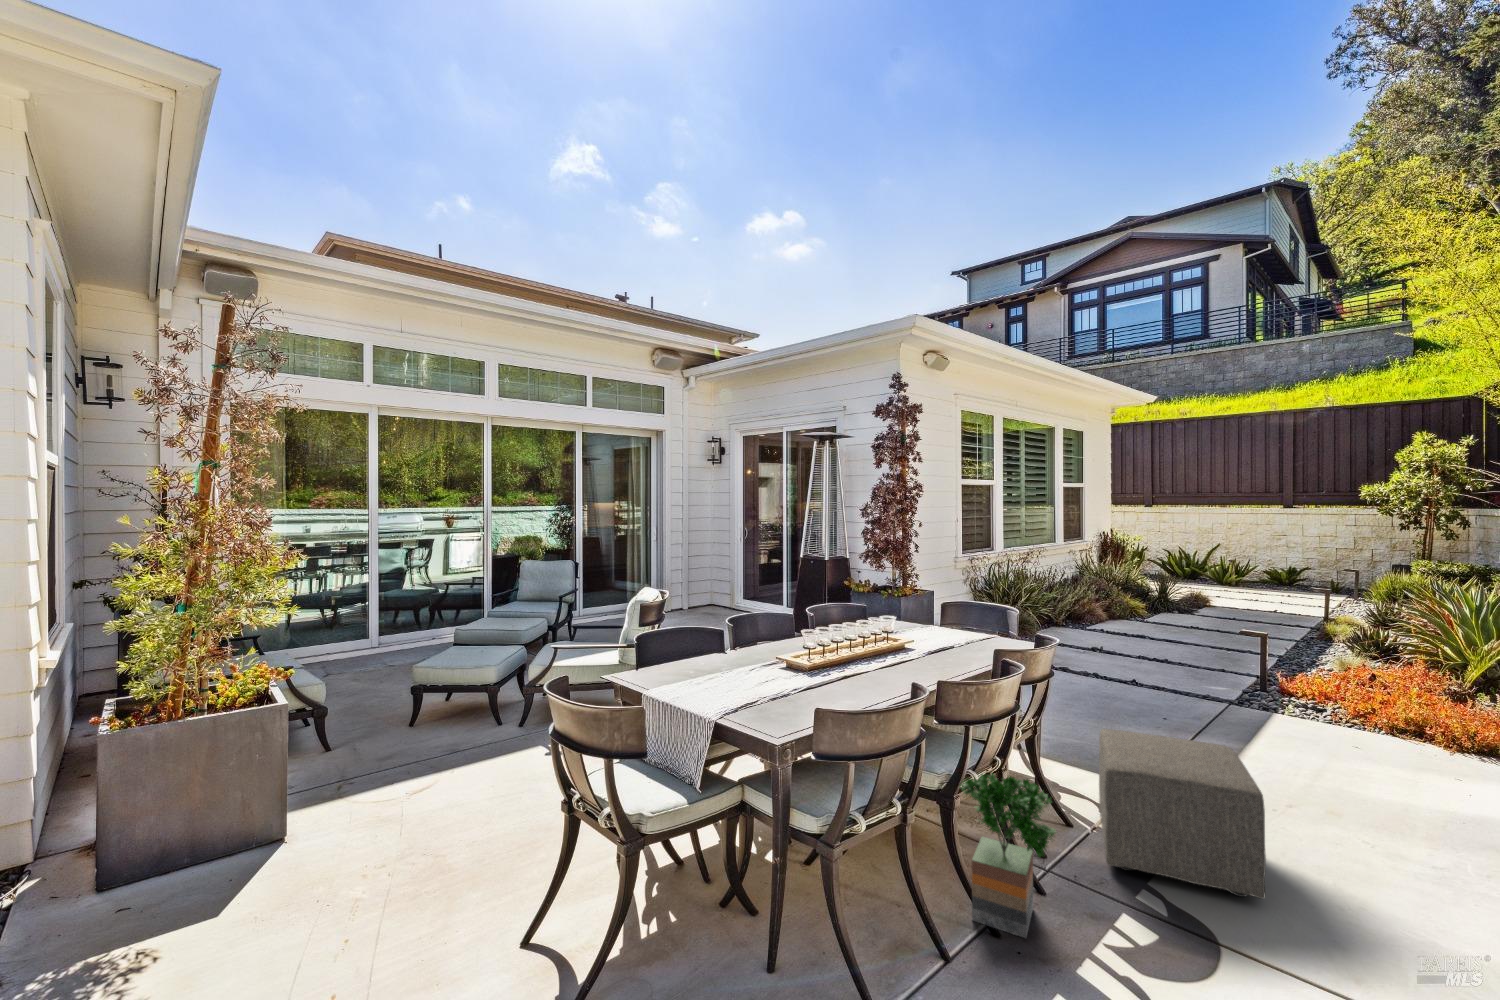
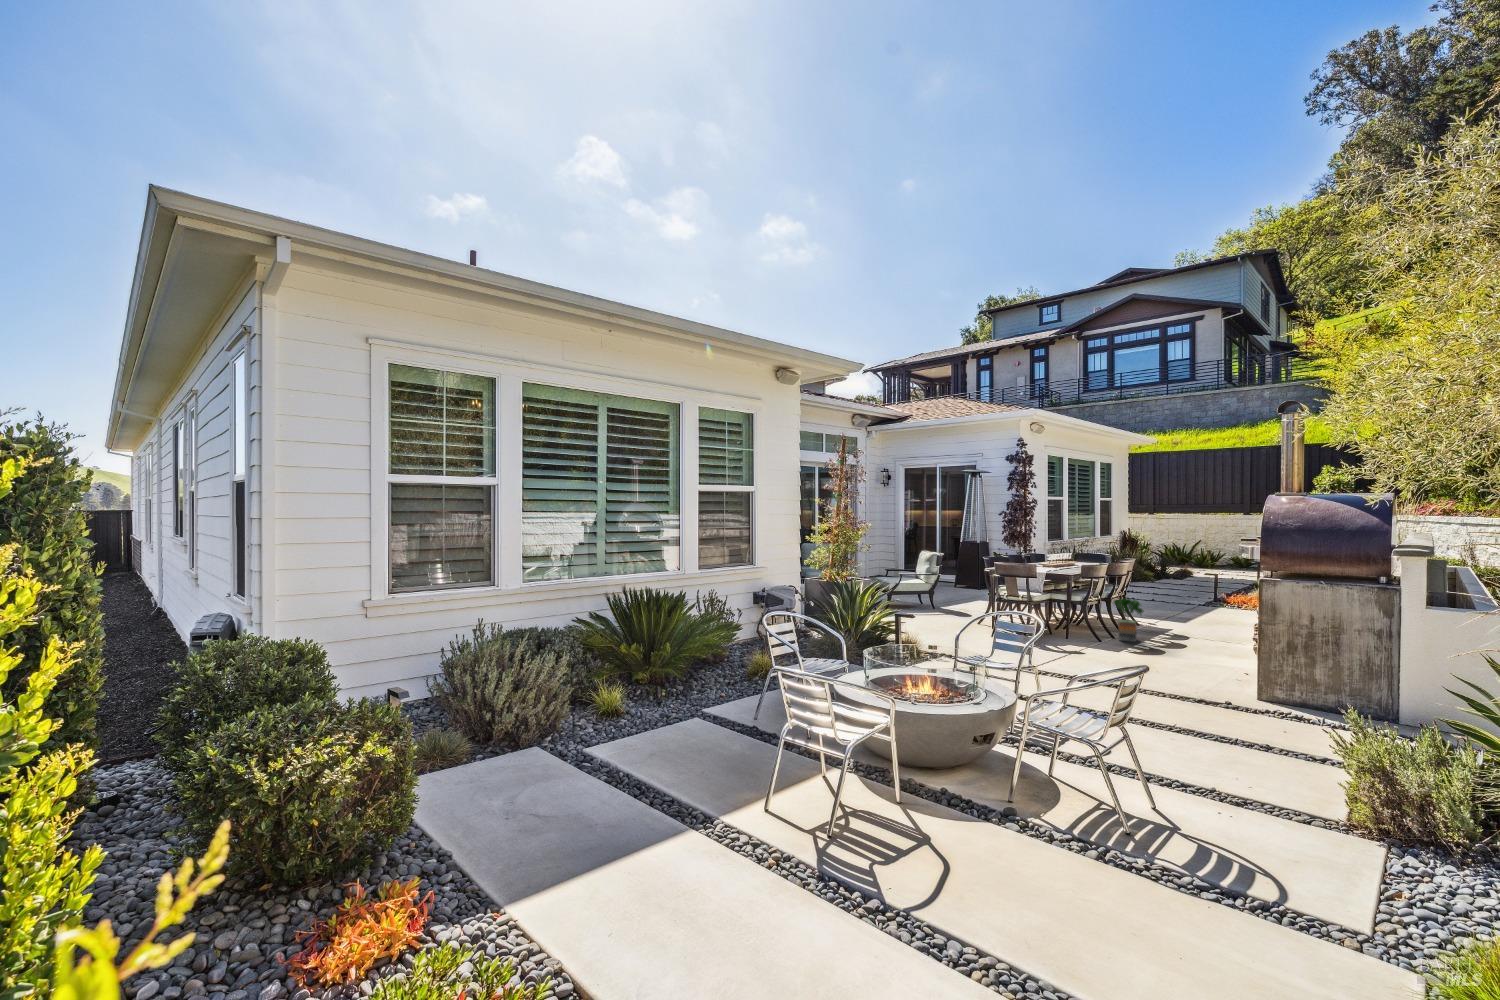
ottoman: present [1099,729,1266,899] -> none [1150,596,1206,637]

